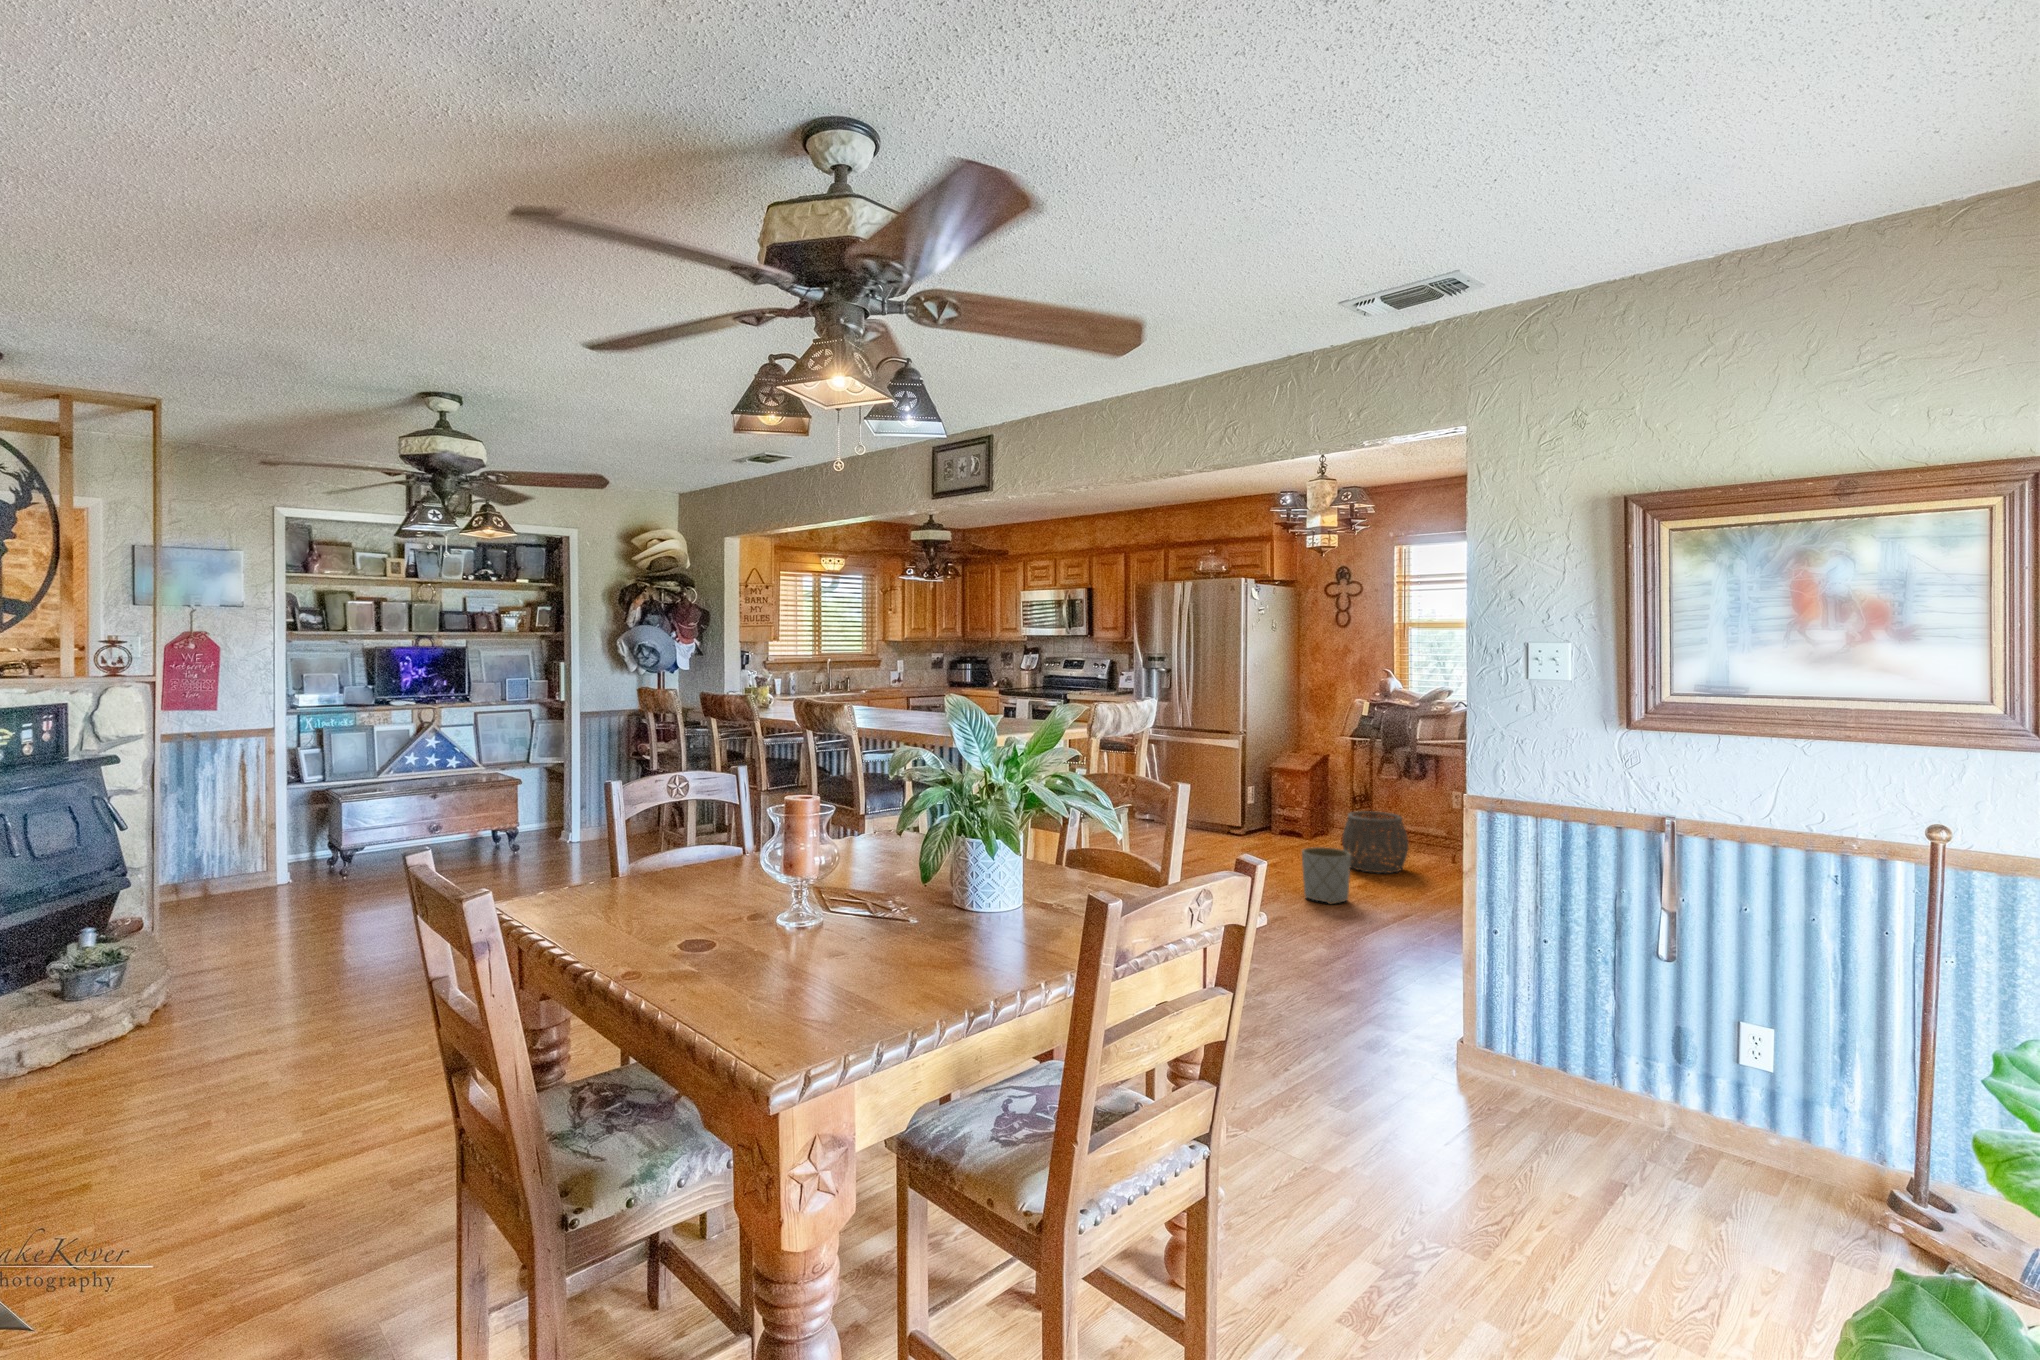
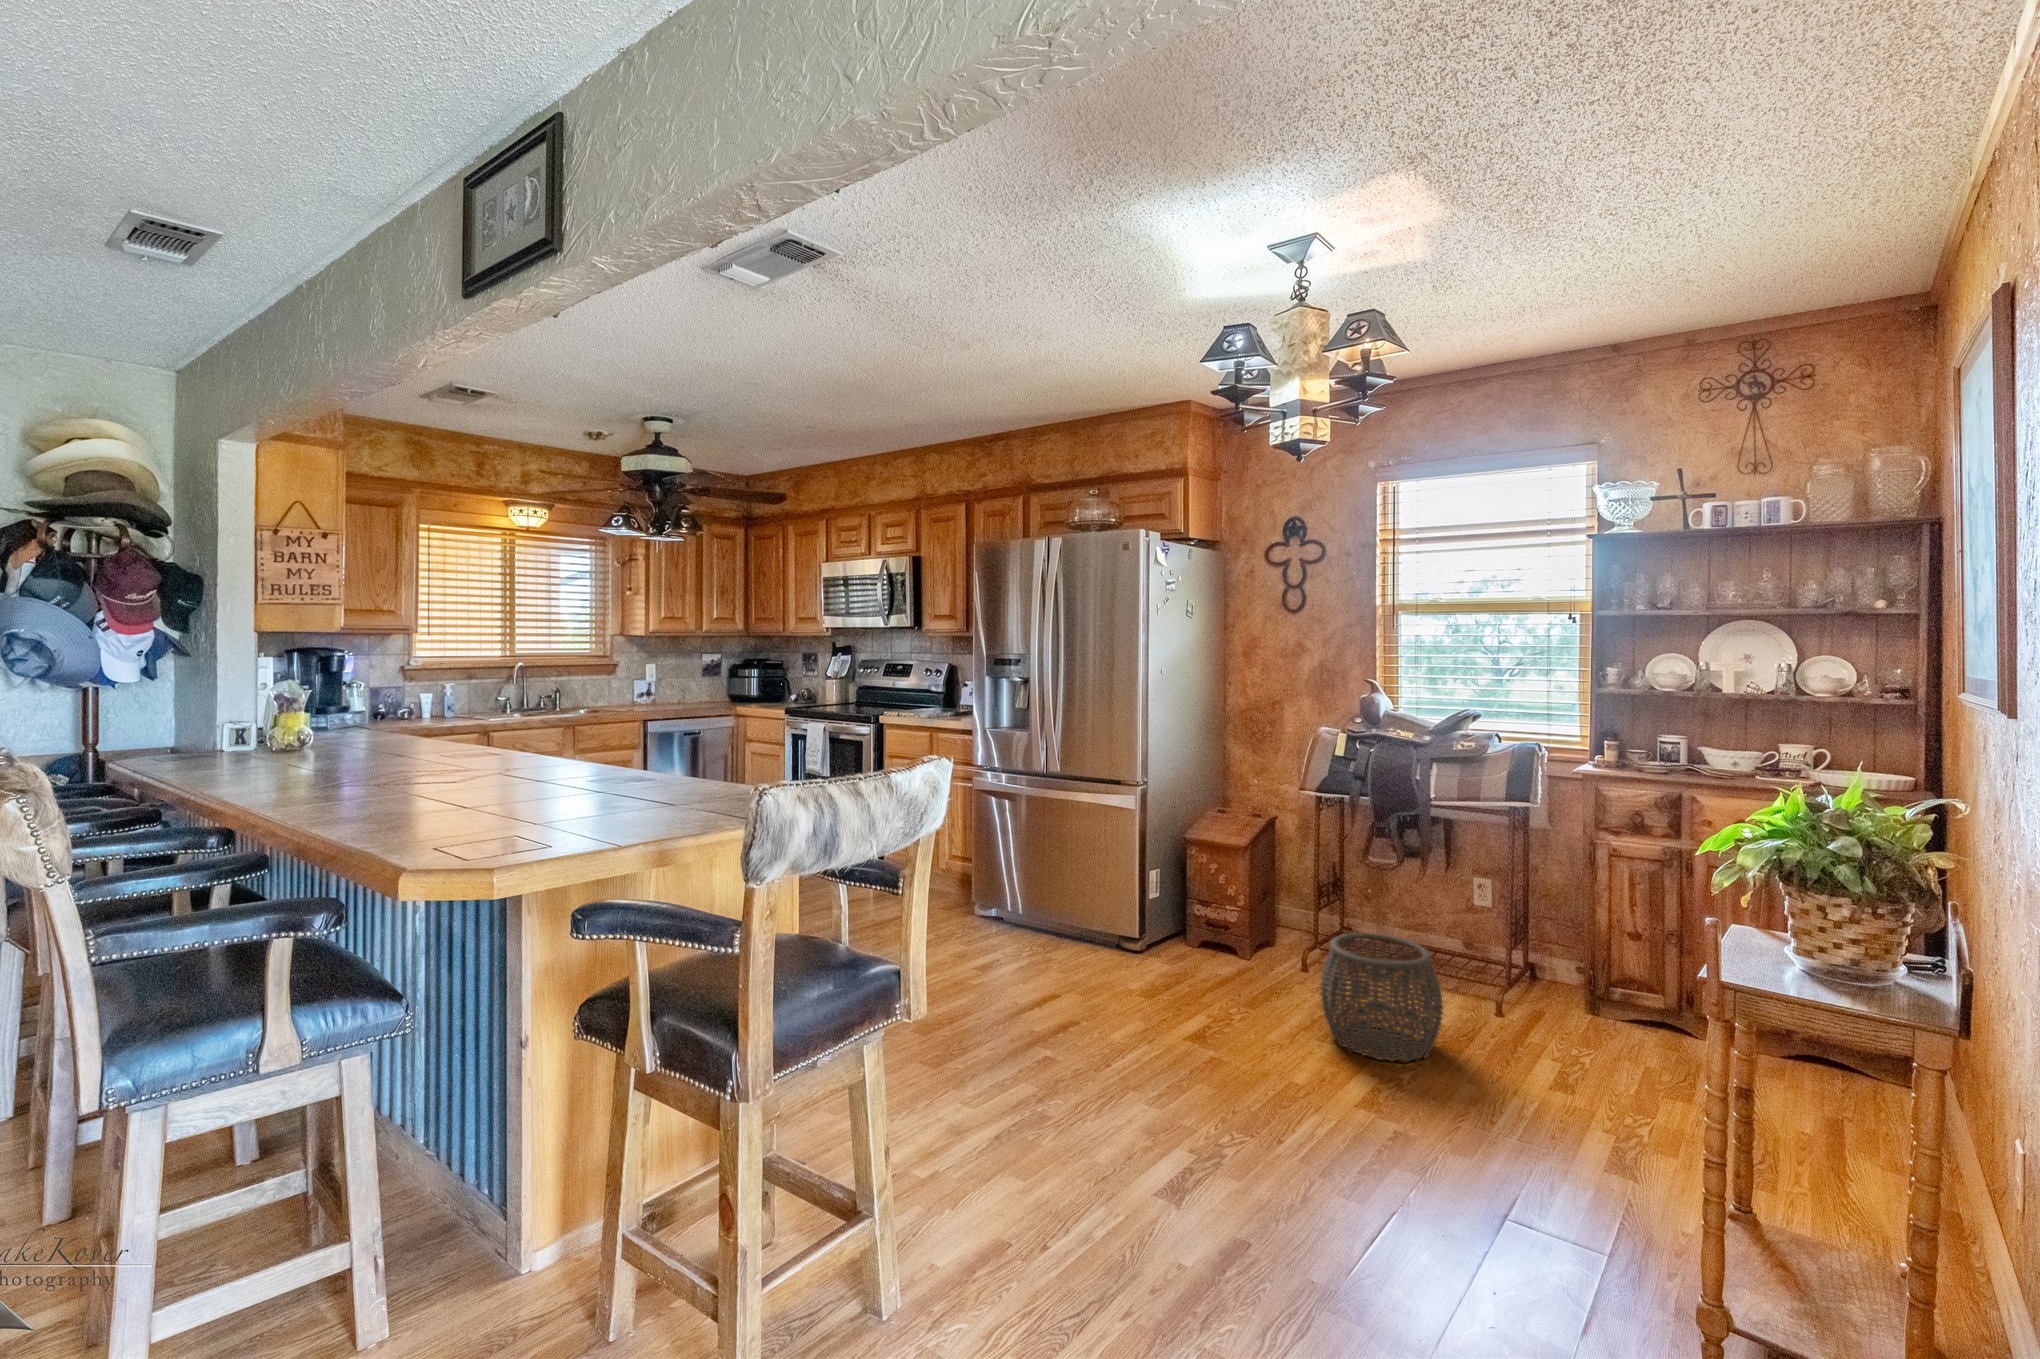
planter: present [1302,847,1351,904] -> none [1274,1055,1379,1203]

